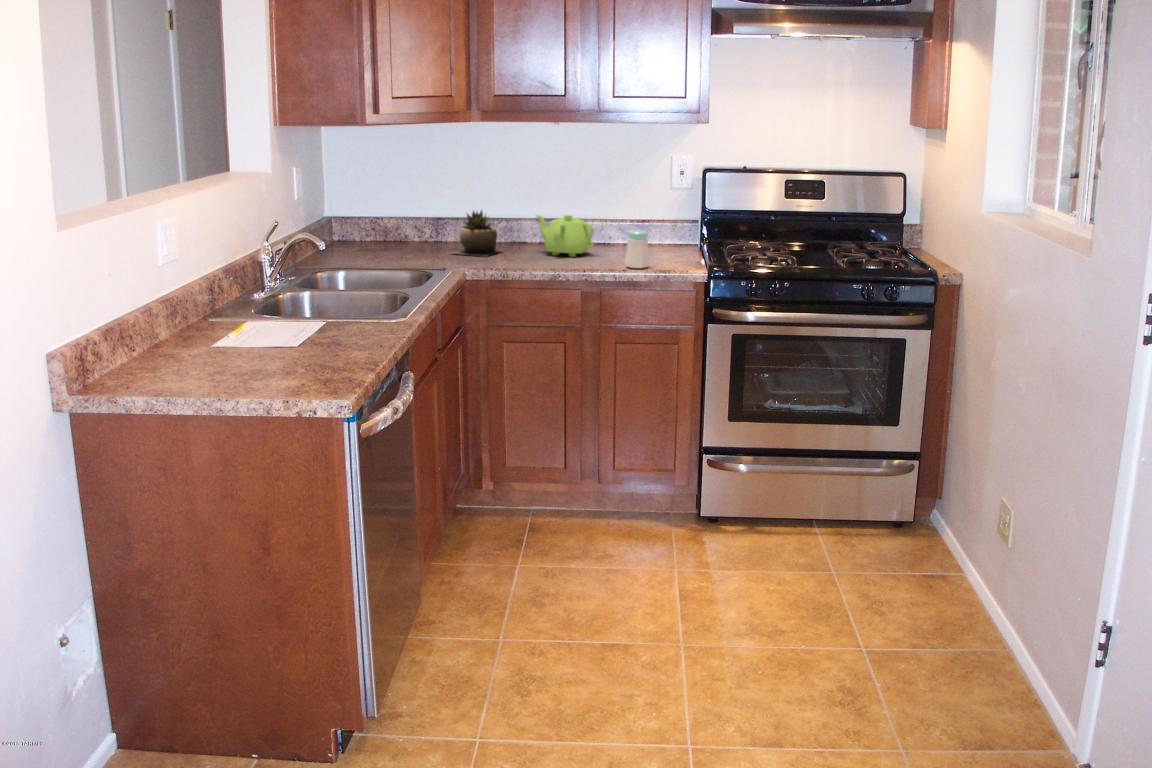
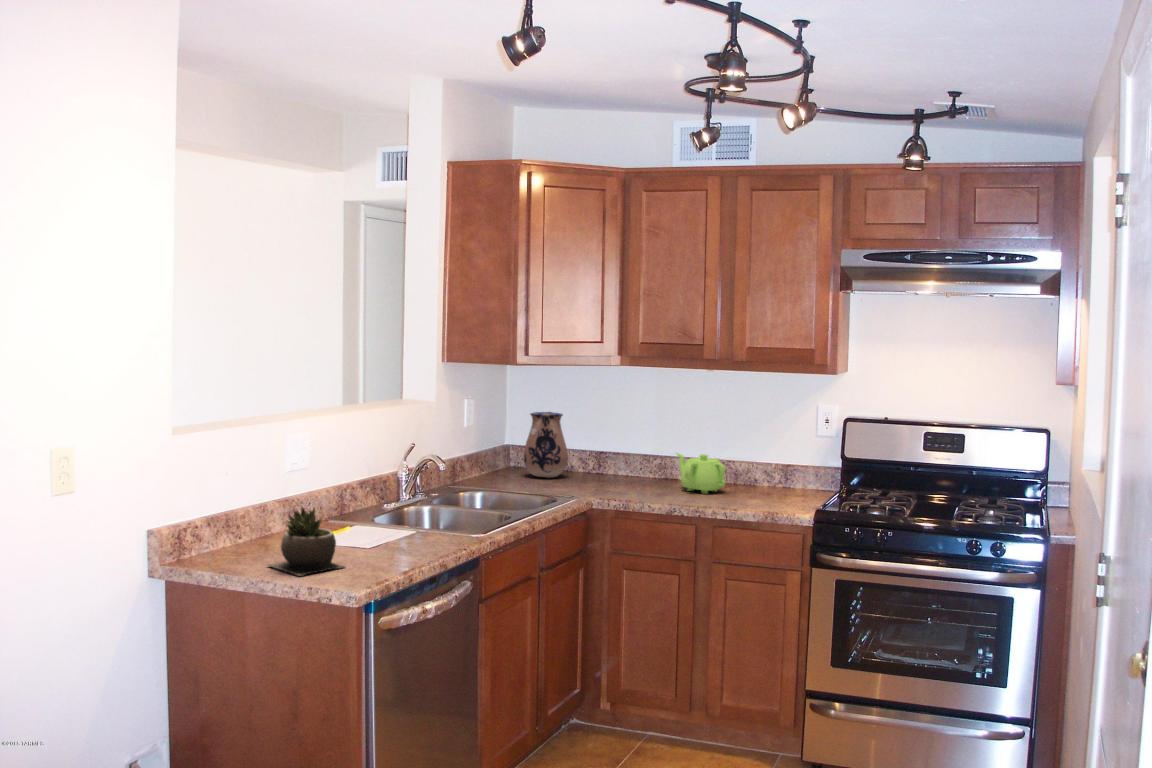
ceramic pitcher: none [359,175,410,251] -> present [524,412,568,478]
succulent plant: present [453,210,501,257] -> present [269,507,344,576]
salt shaker: present [625,230,649,268] -> none [741,471,763,508]

